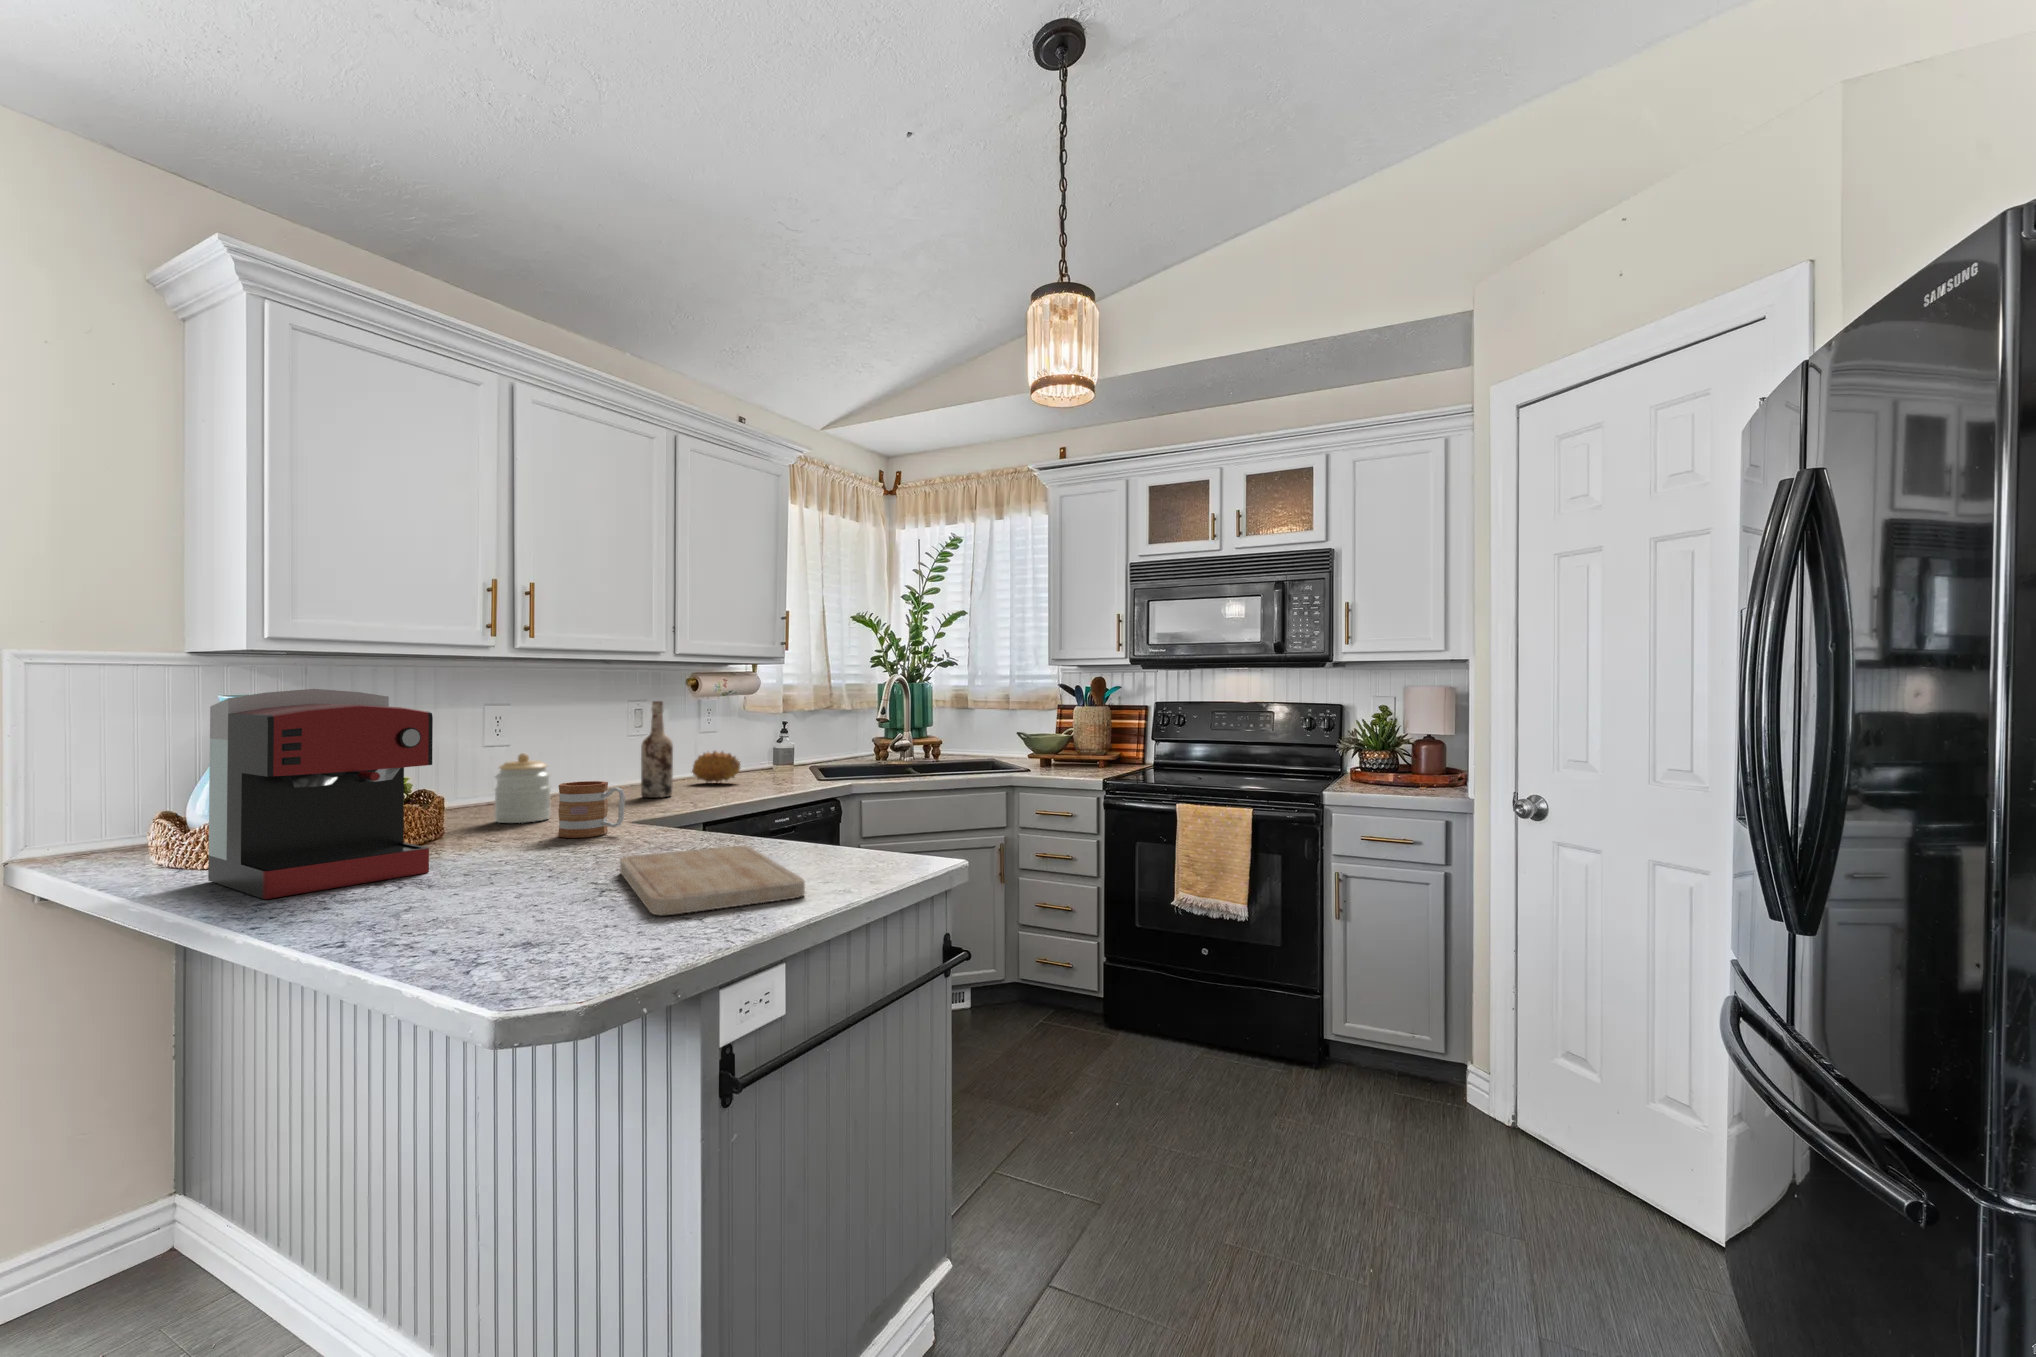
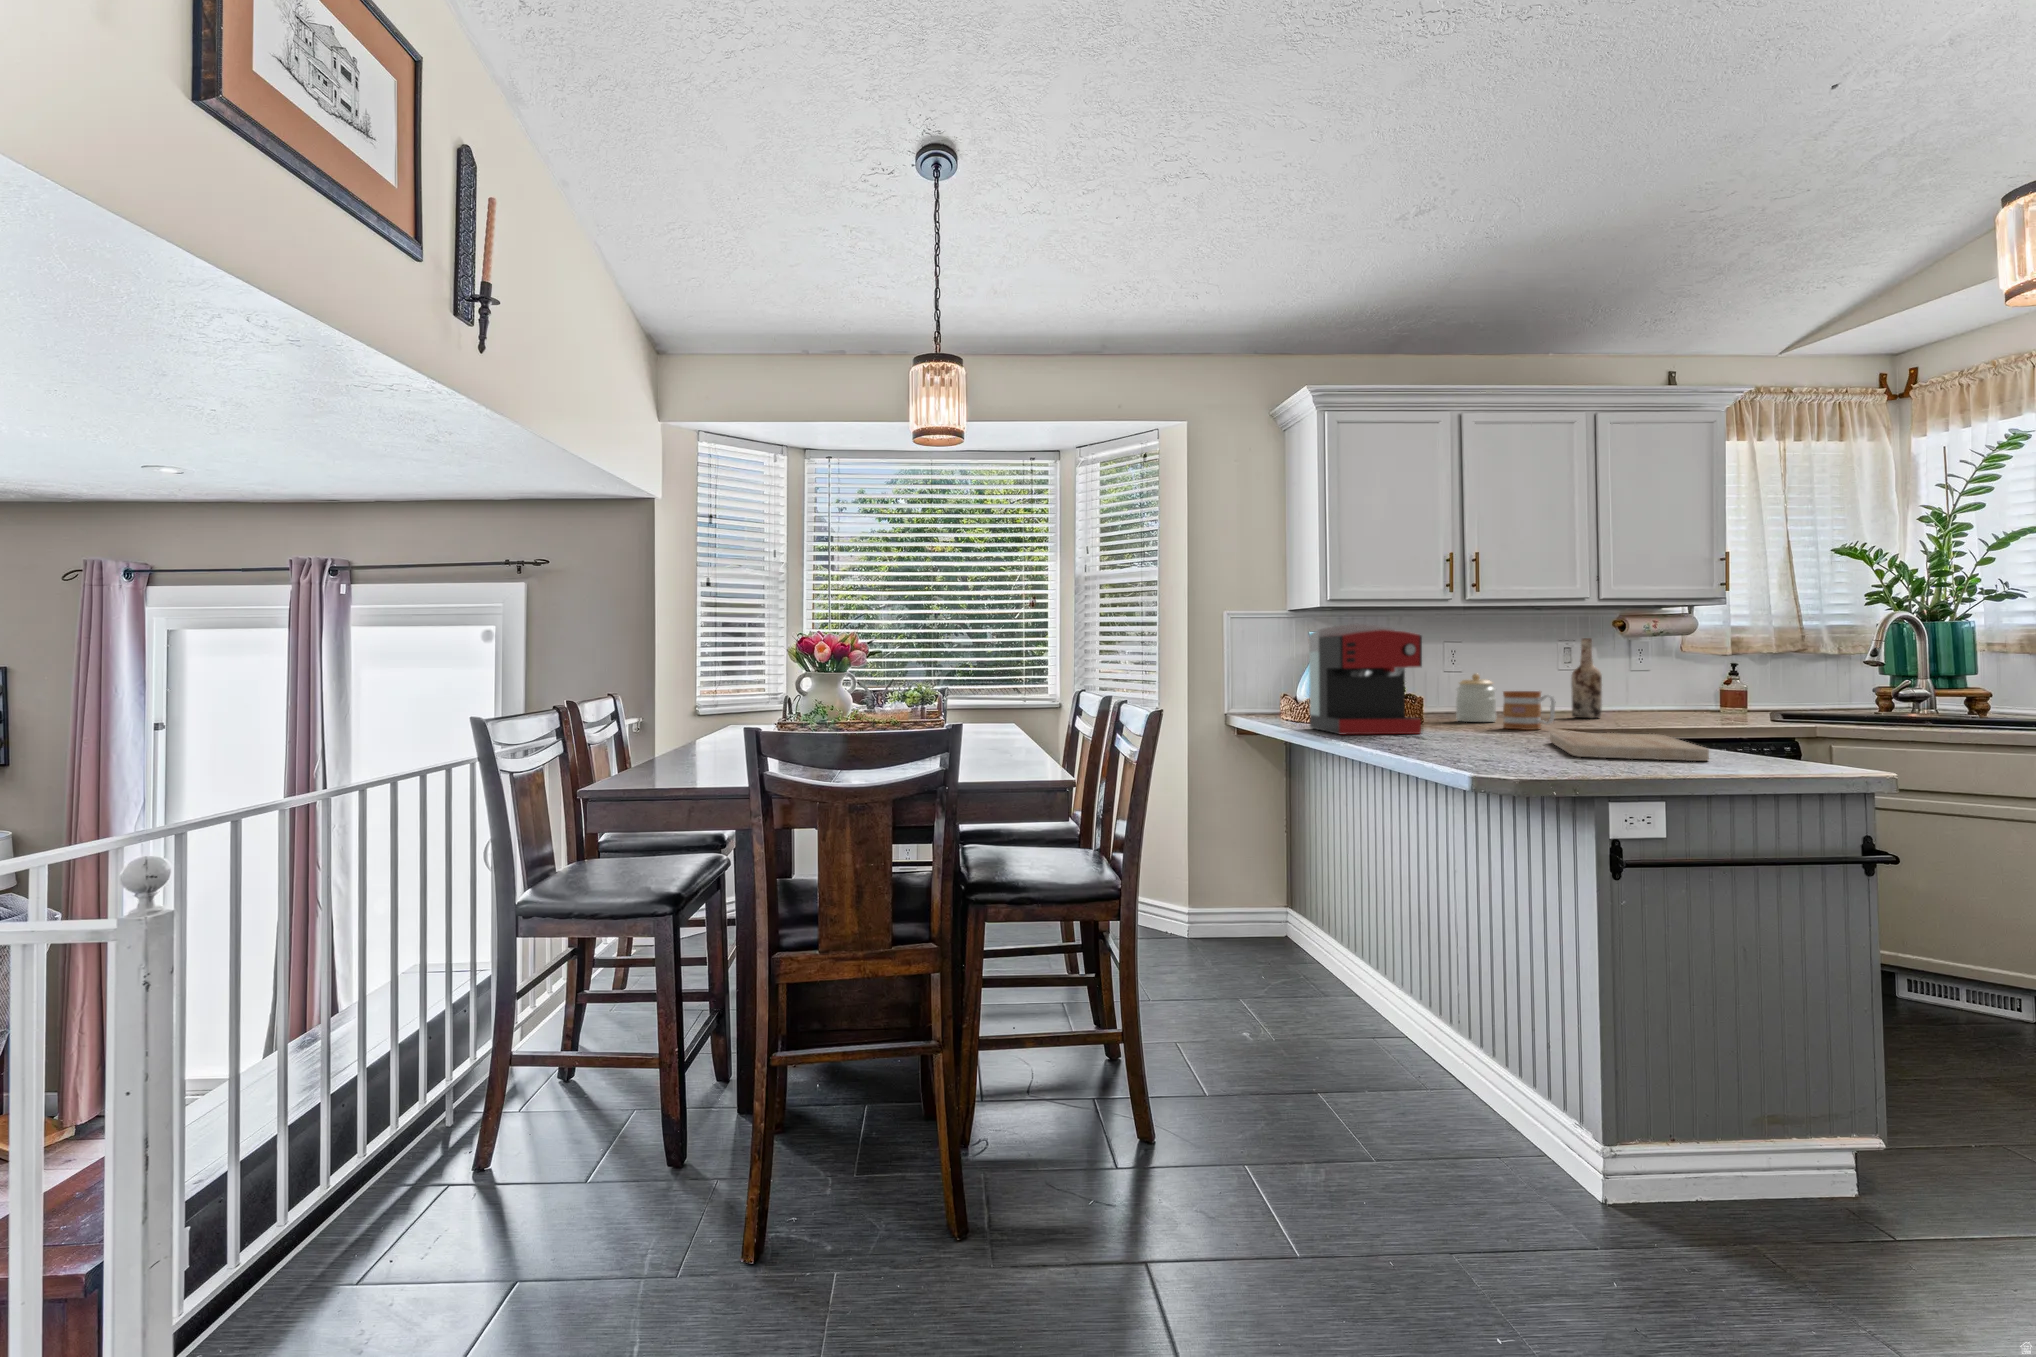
fruit: present [692,751,740,783] -> none [1622,685,1676,715]

